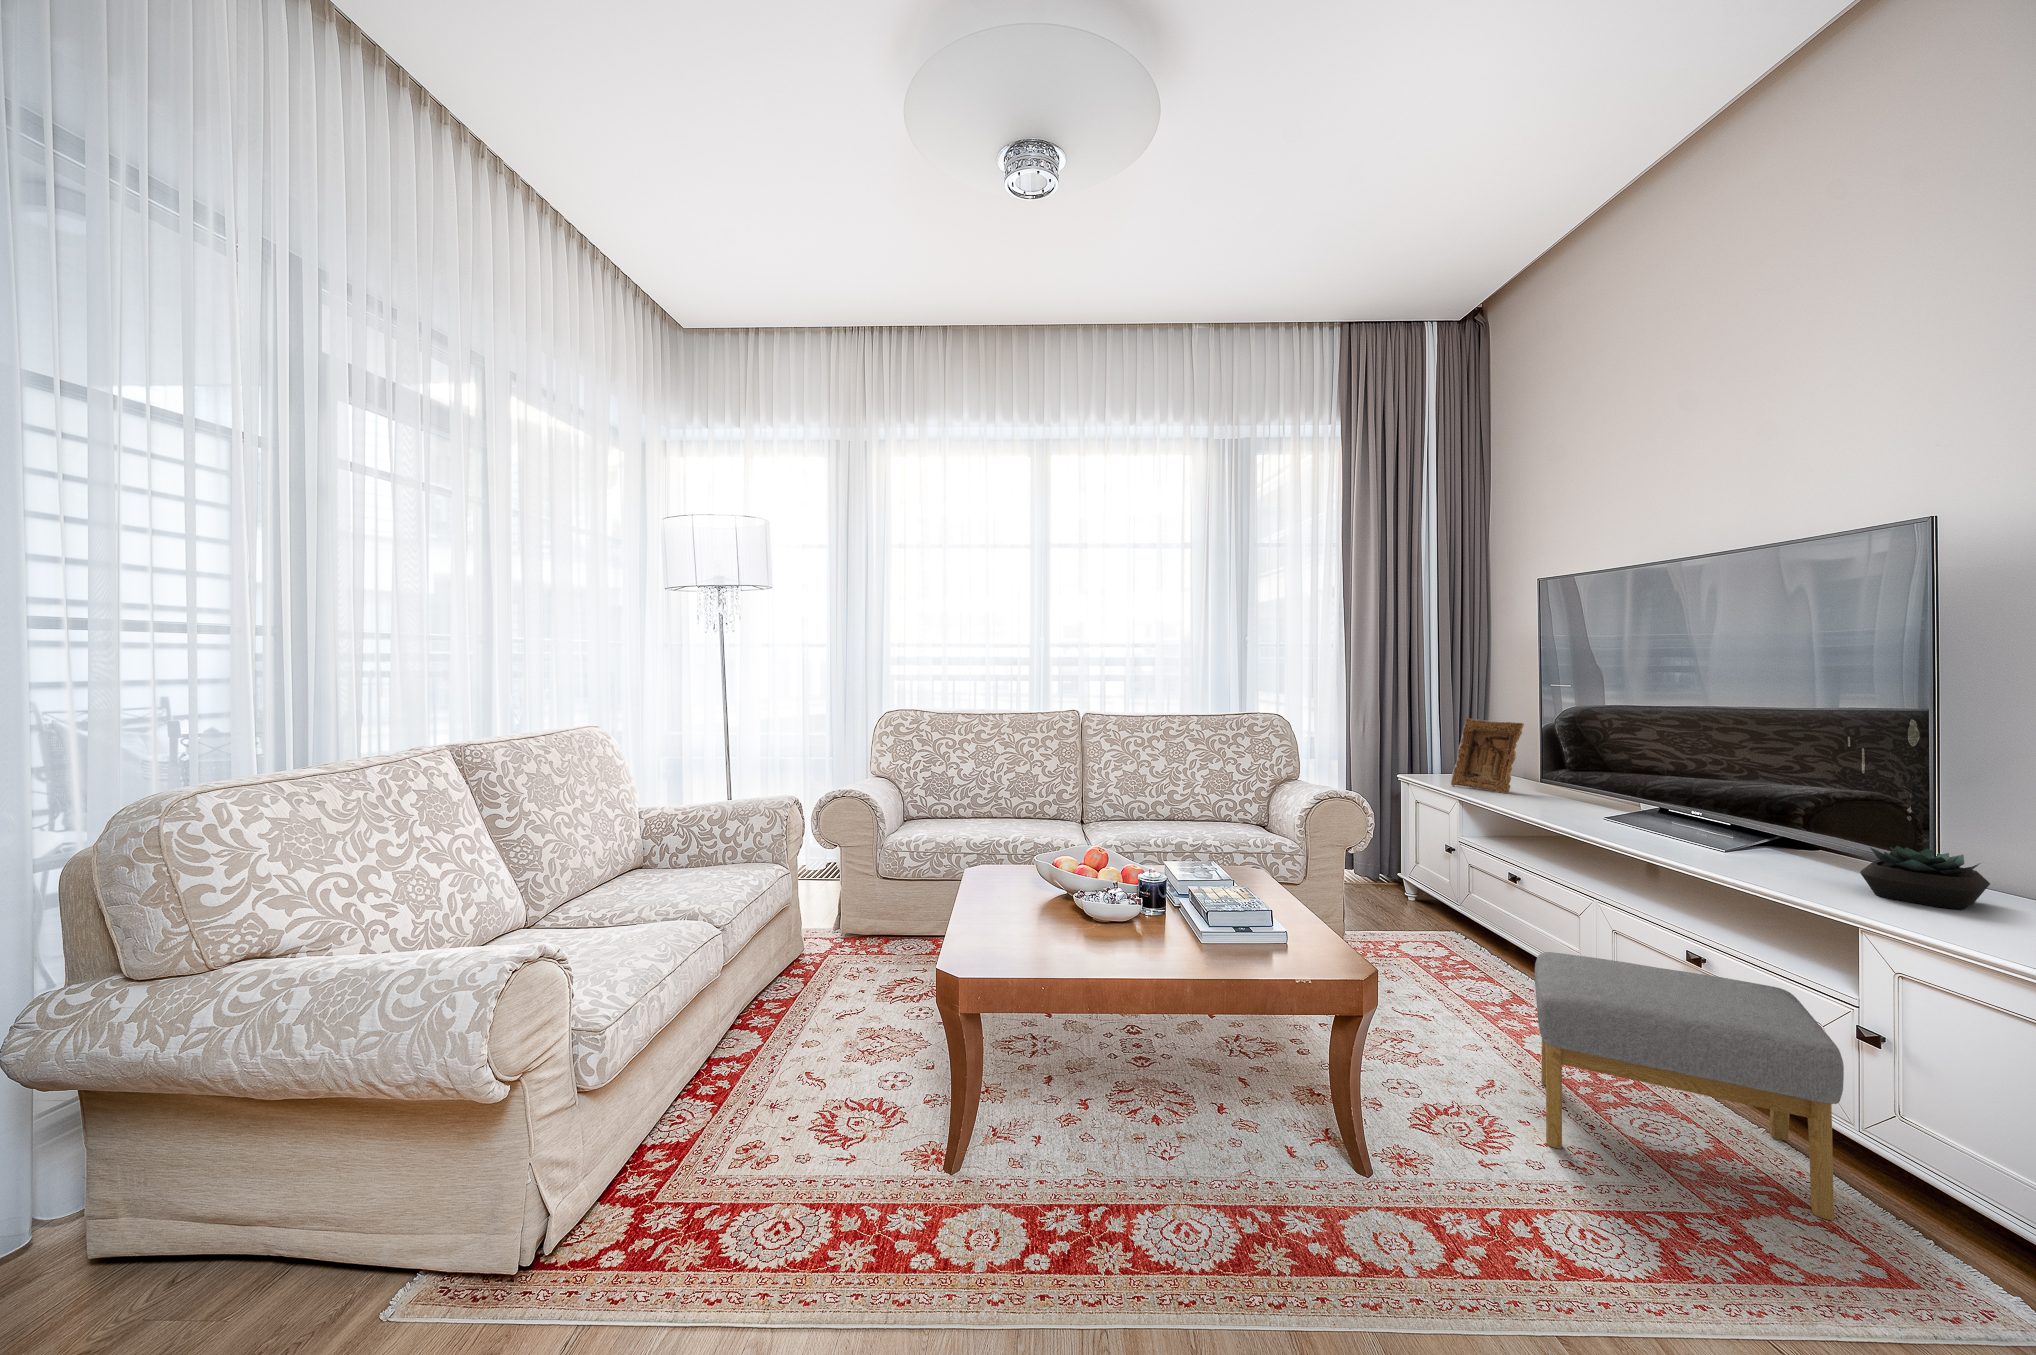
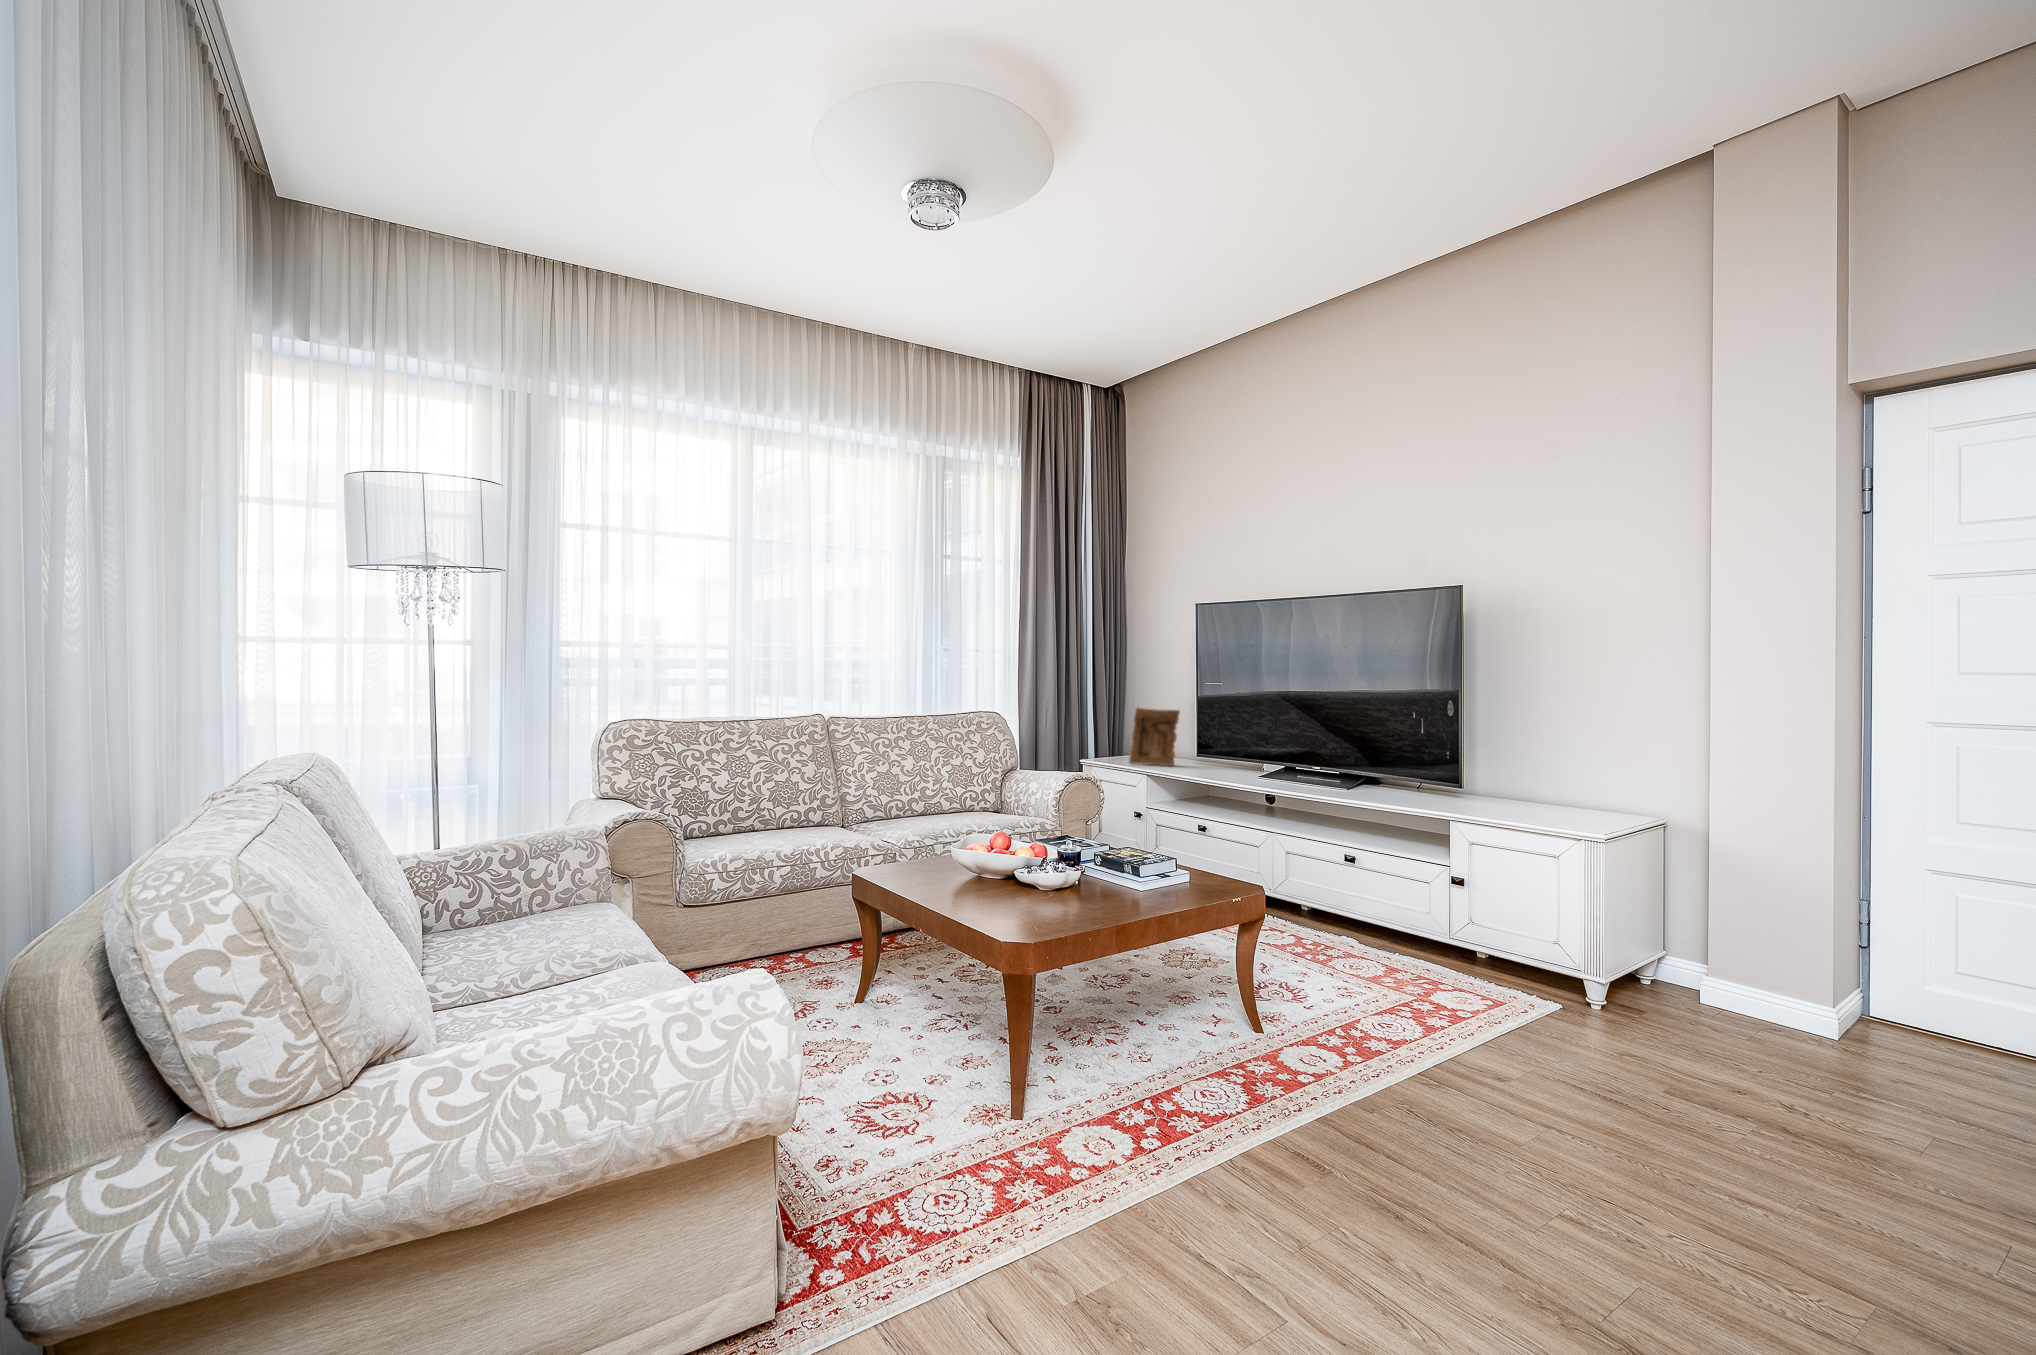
succulent plant: present [1860,846,1990,909] -> none [1430,771,1482,804]
footstool: present [1535,952,1844,1220] -> none [1286,864,1462,990]

